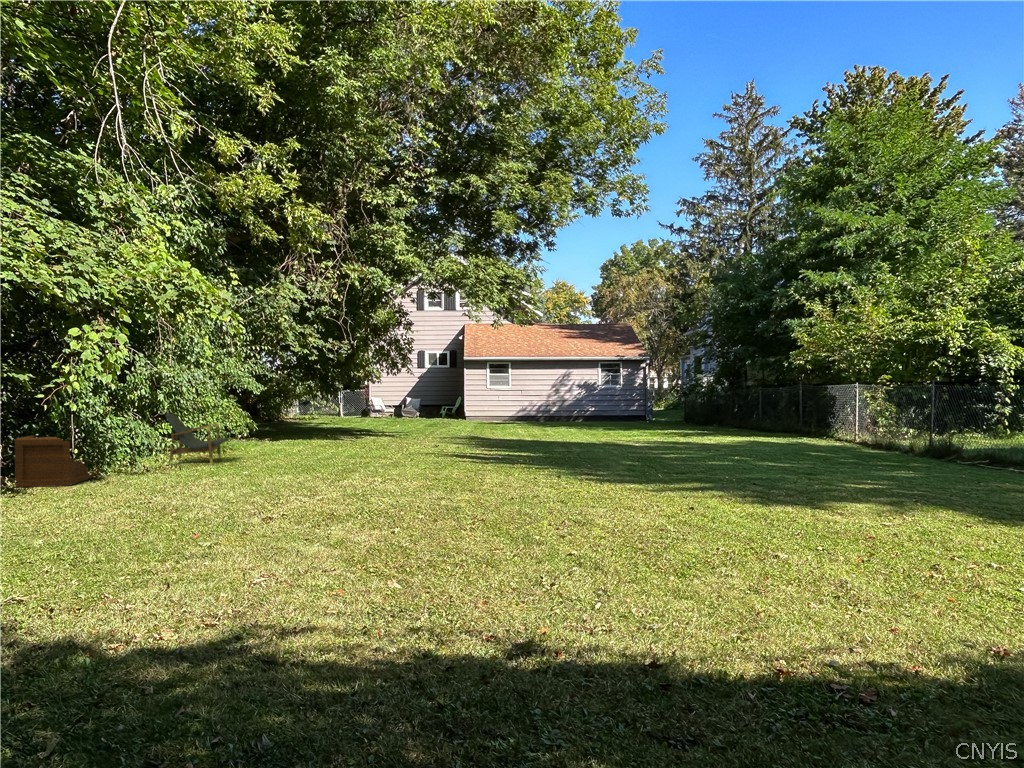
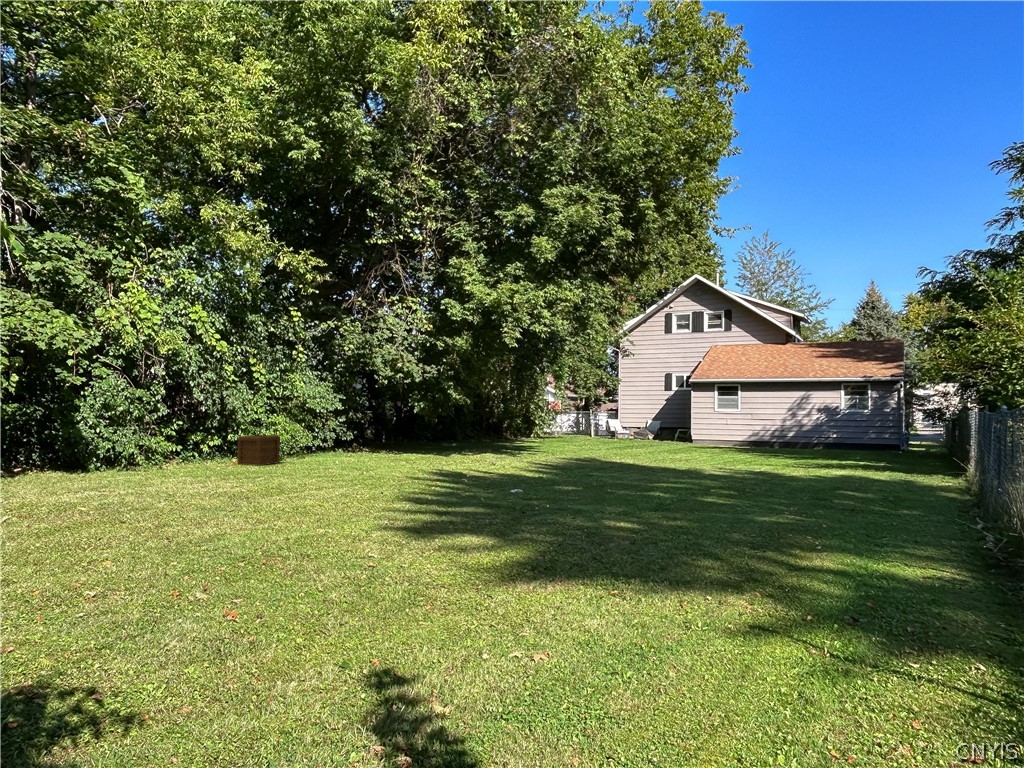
lounge chair: present [166,412,227,465] -> none [334,424,376,461]

